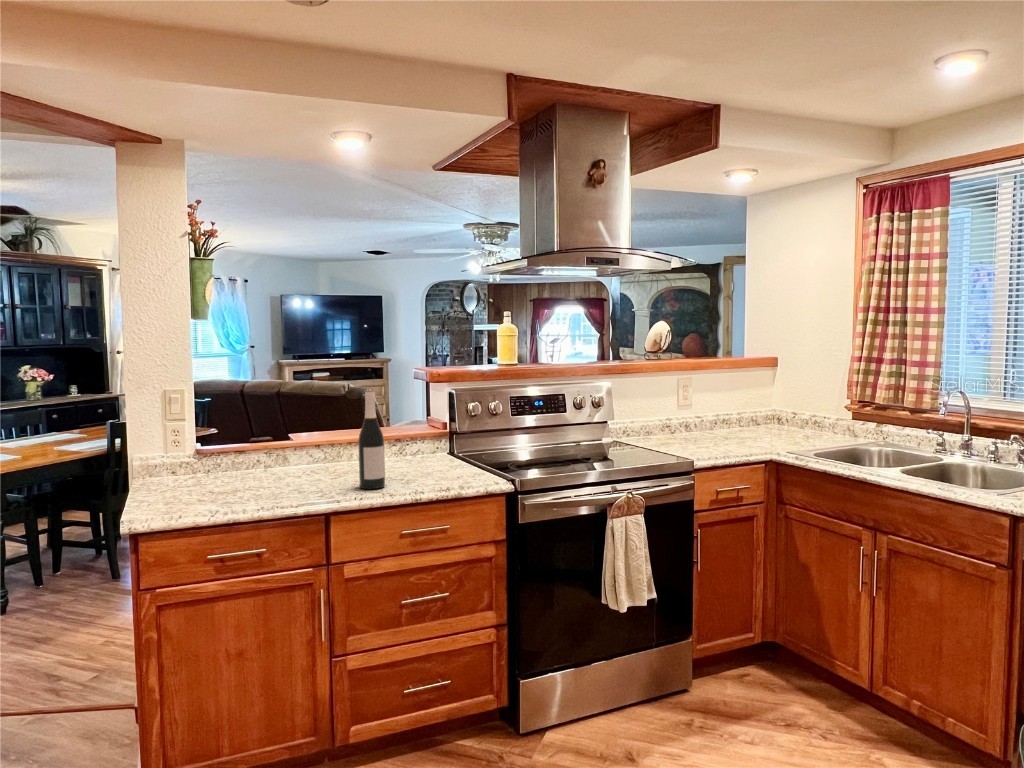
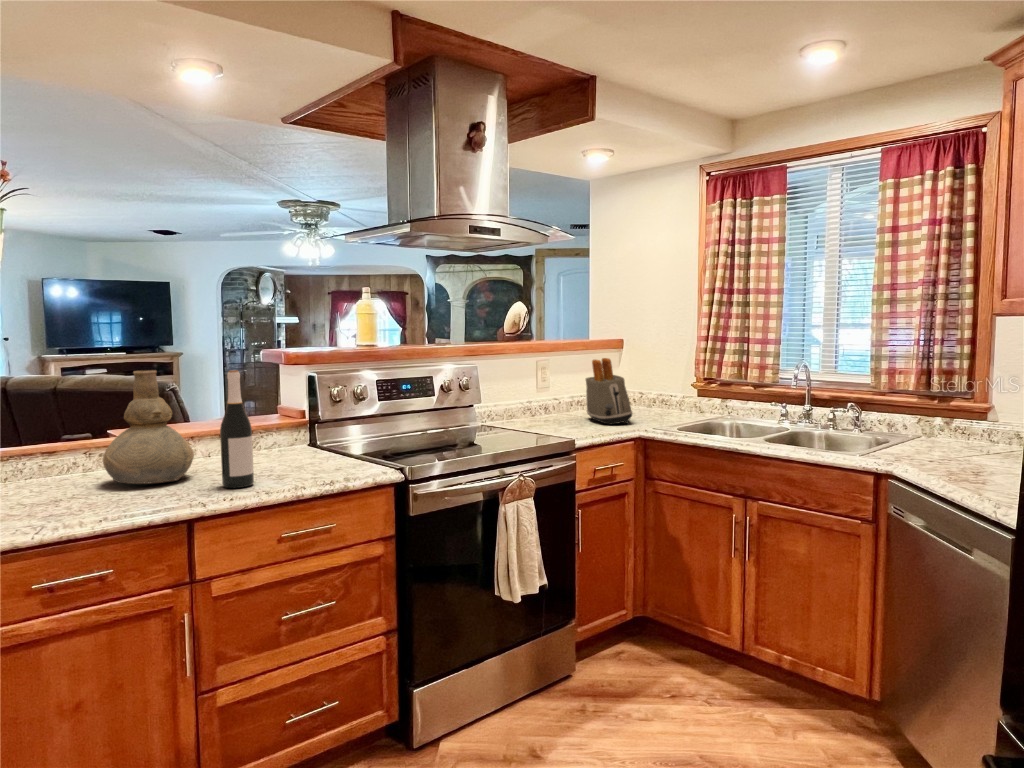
toaster: none [724,377,769,445] -> present [586,358,632,425]
vase: none [276,387,345,481] -> present [103,370,194,484]

